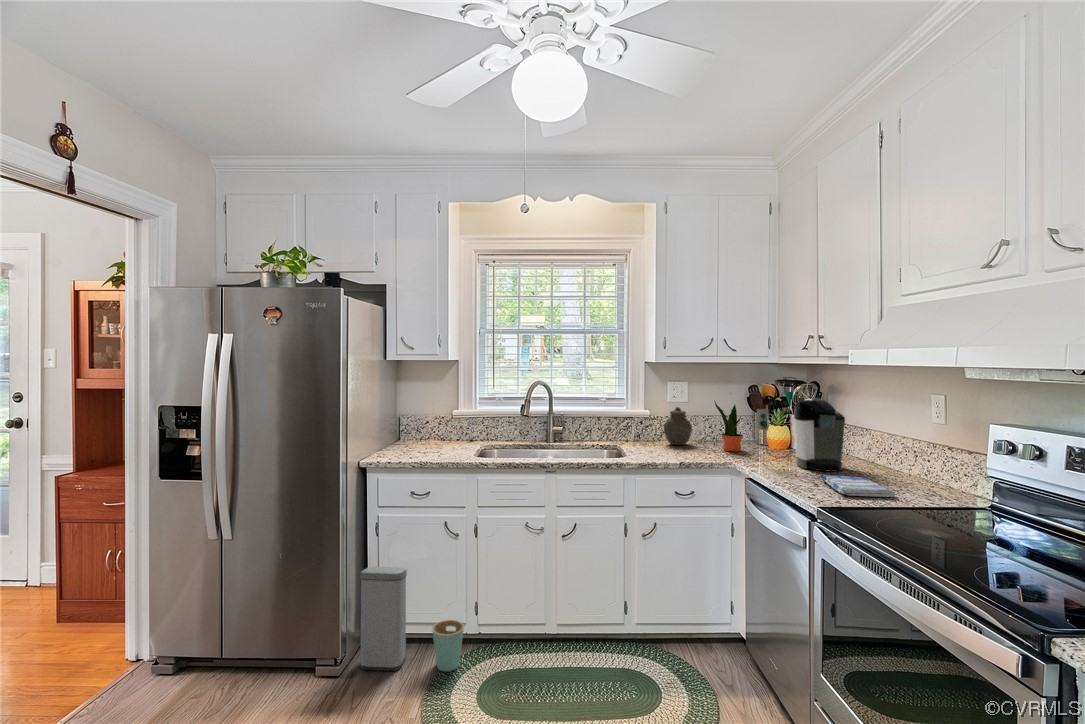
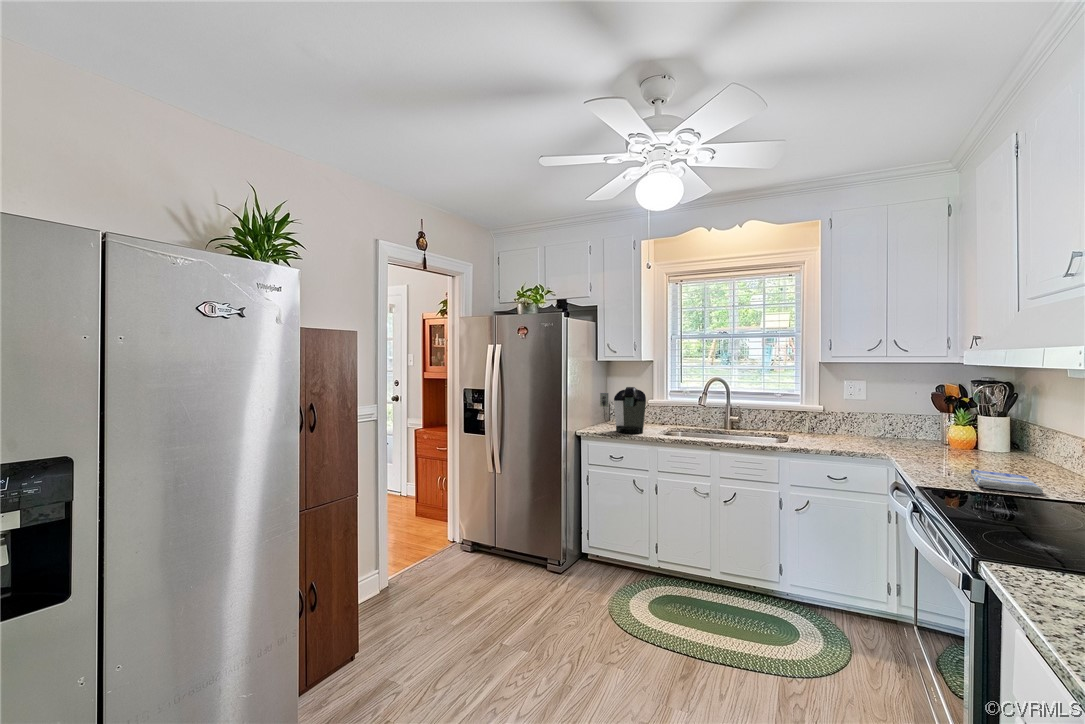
coffee maker: present [757,398,845,472] -> present [600,387,646,434]
potted plant: present [714,401,743,452] -> none [883,398,915,447]
jar: present [664,407,692,445] -> none [834,404,864,438]
trash can: present [360,567,464,671] -> none [575,505,647,588]

